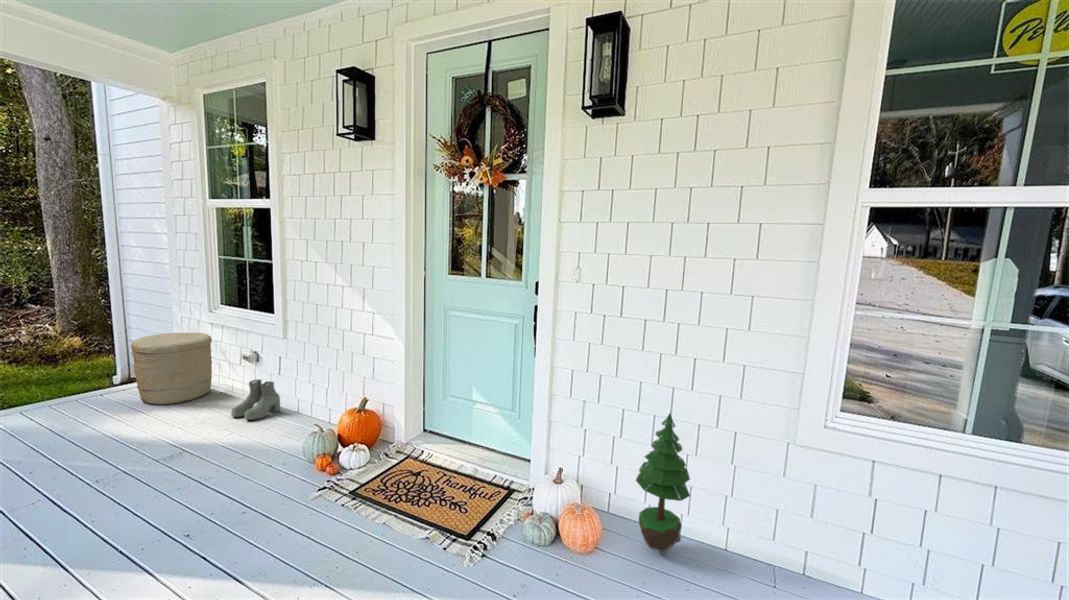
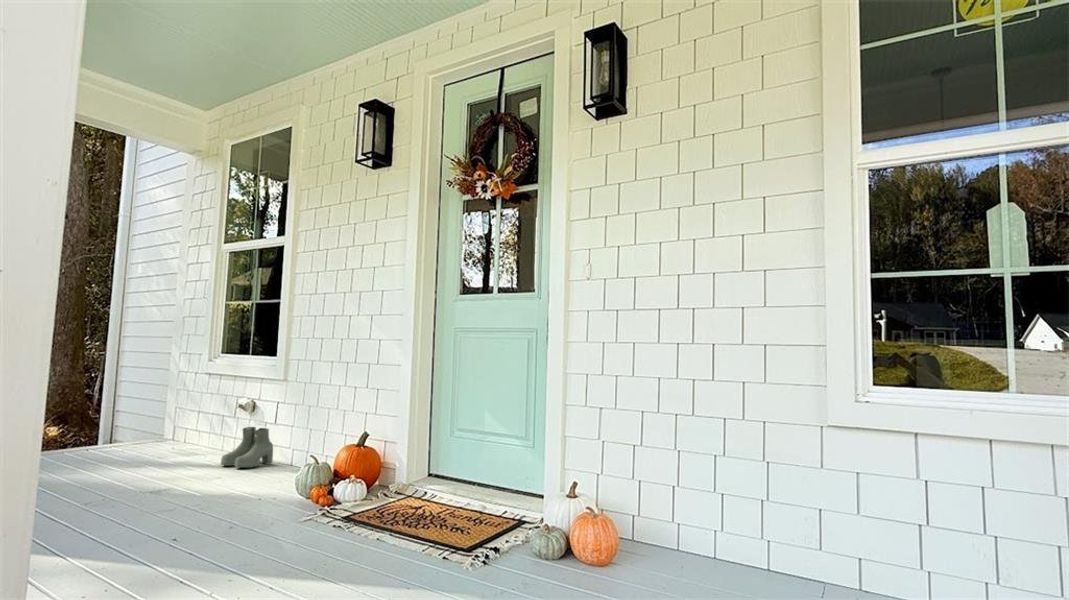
woven basket: present [131,333,212,405] -> none [126,383,208,456]
potted tree: present [636,413,690,553] -> none [653,396,715,567]

